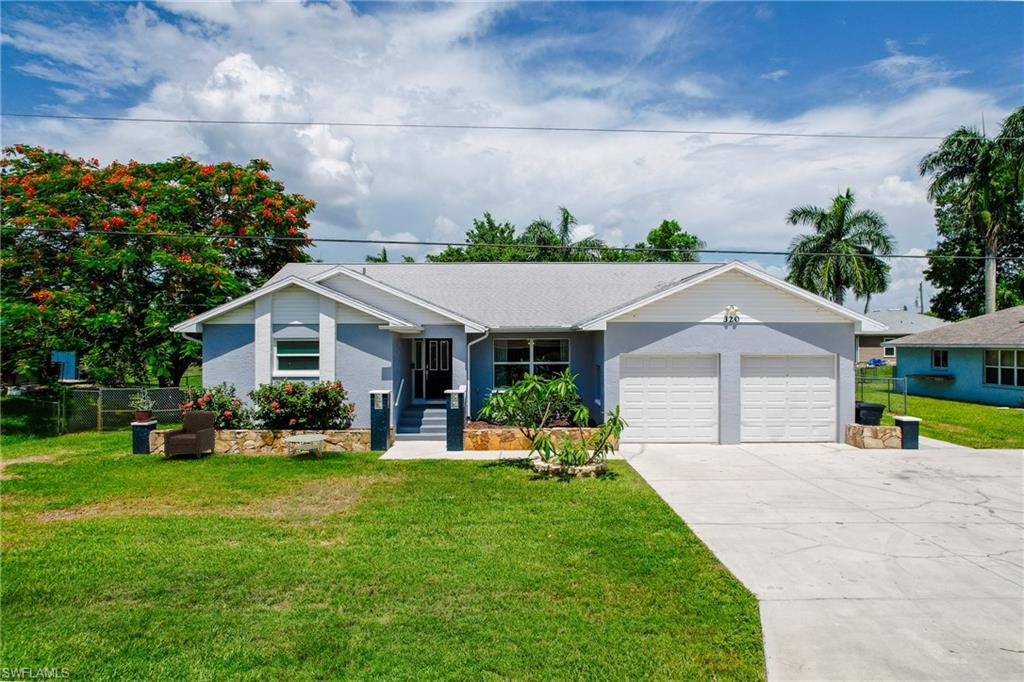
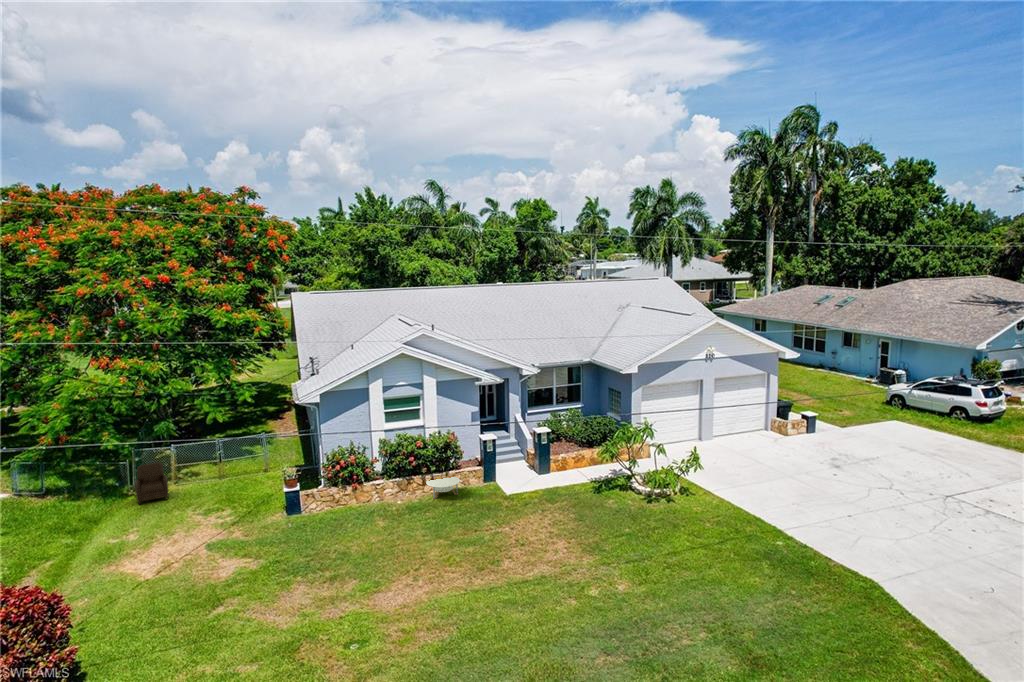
chair: present [164,411,215,459] -> present [135,462,169,505]

